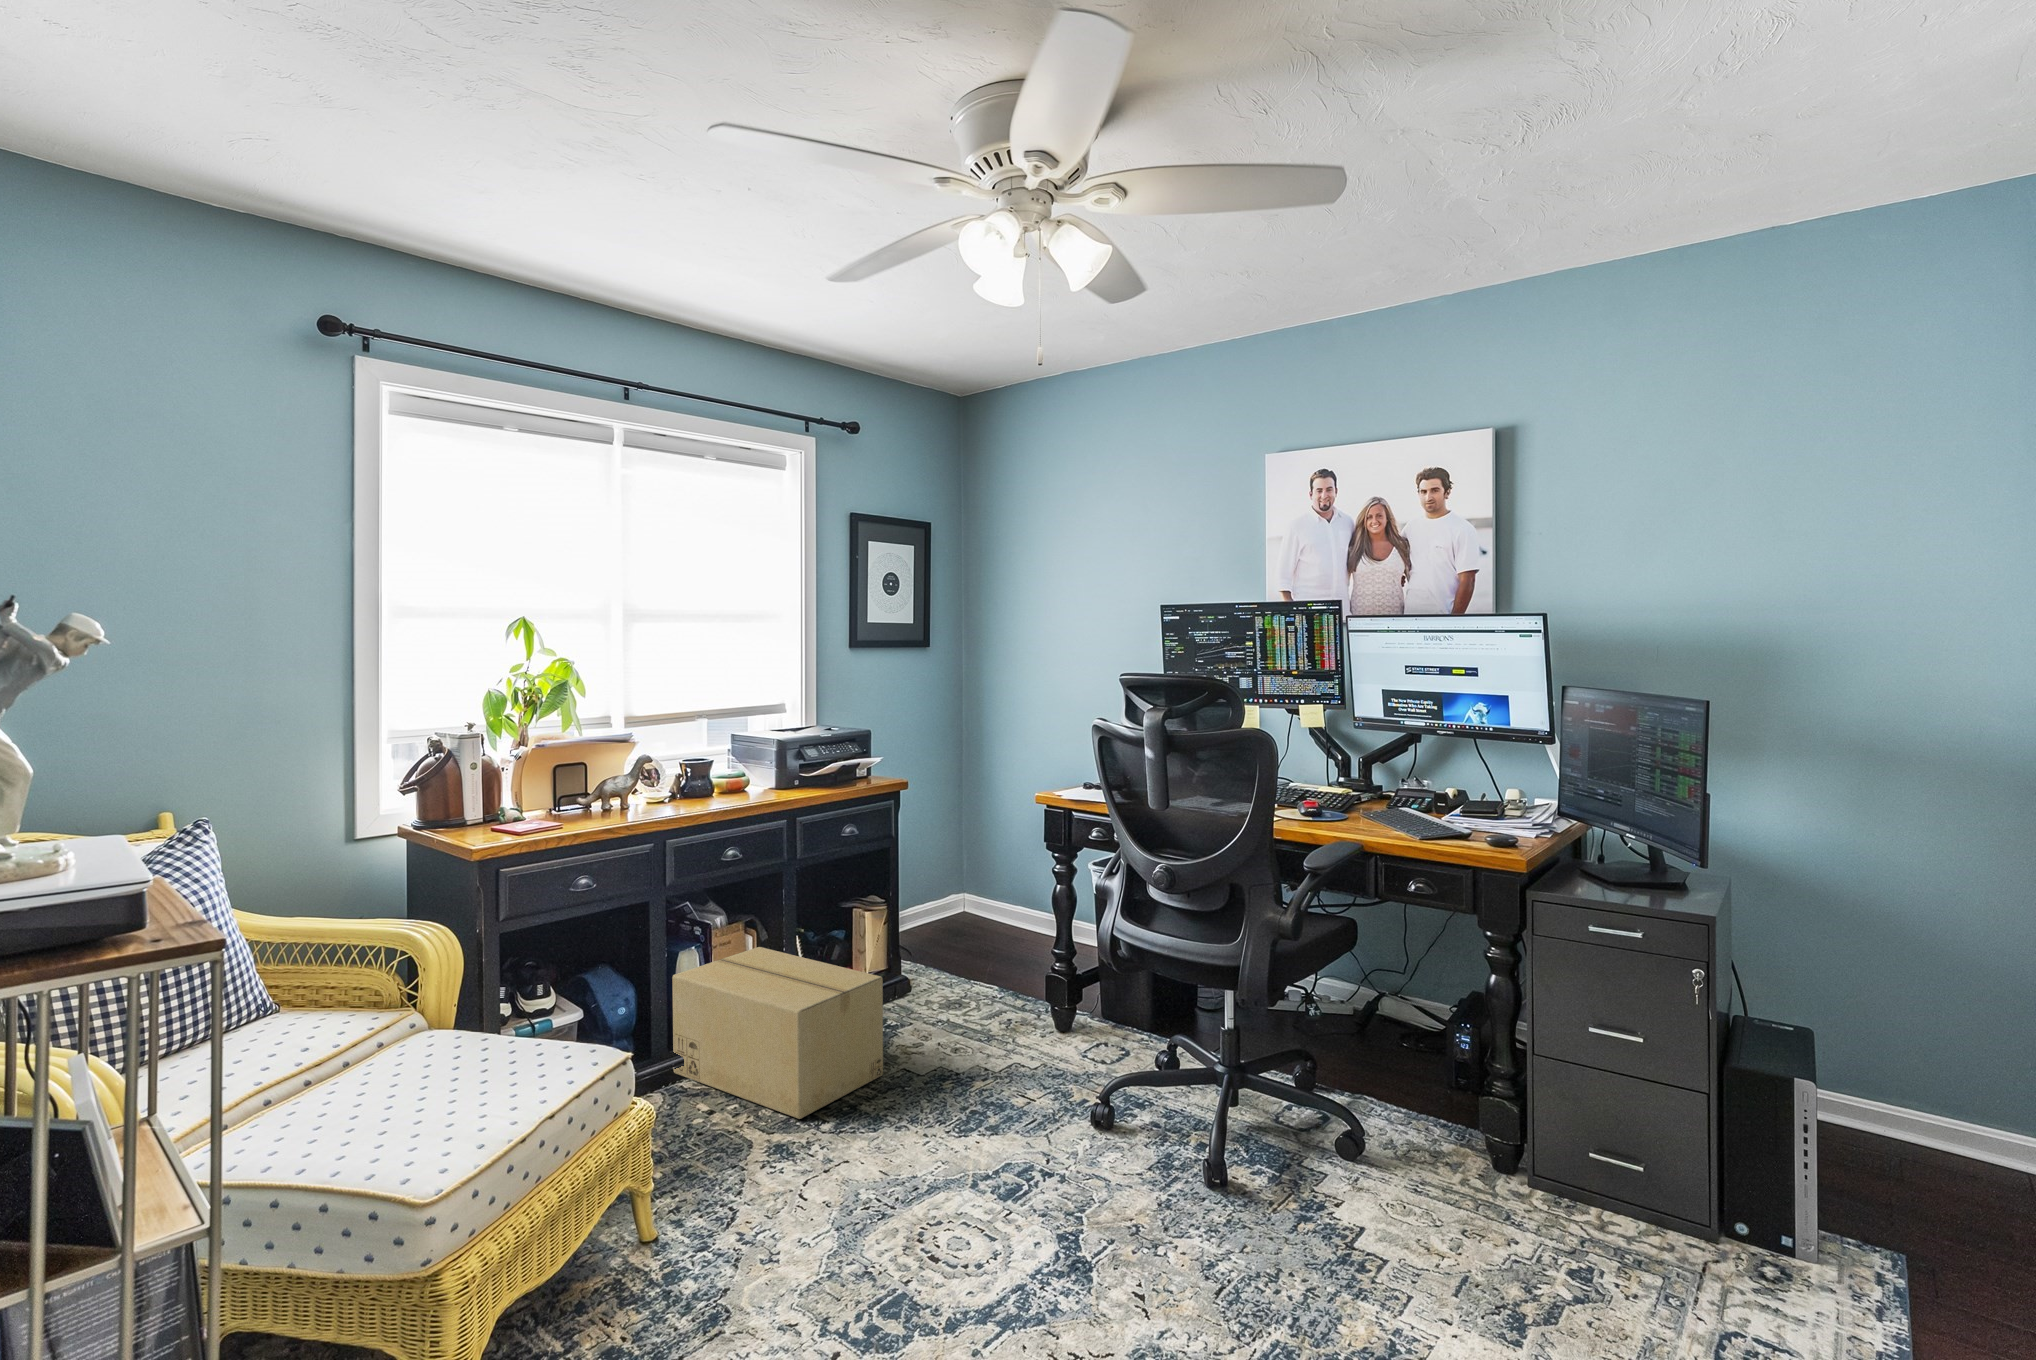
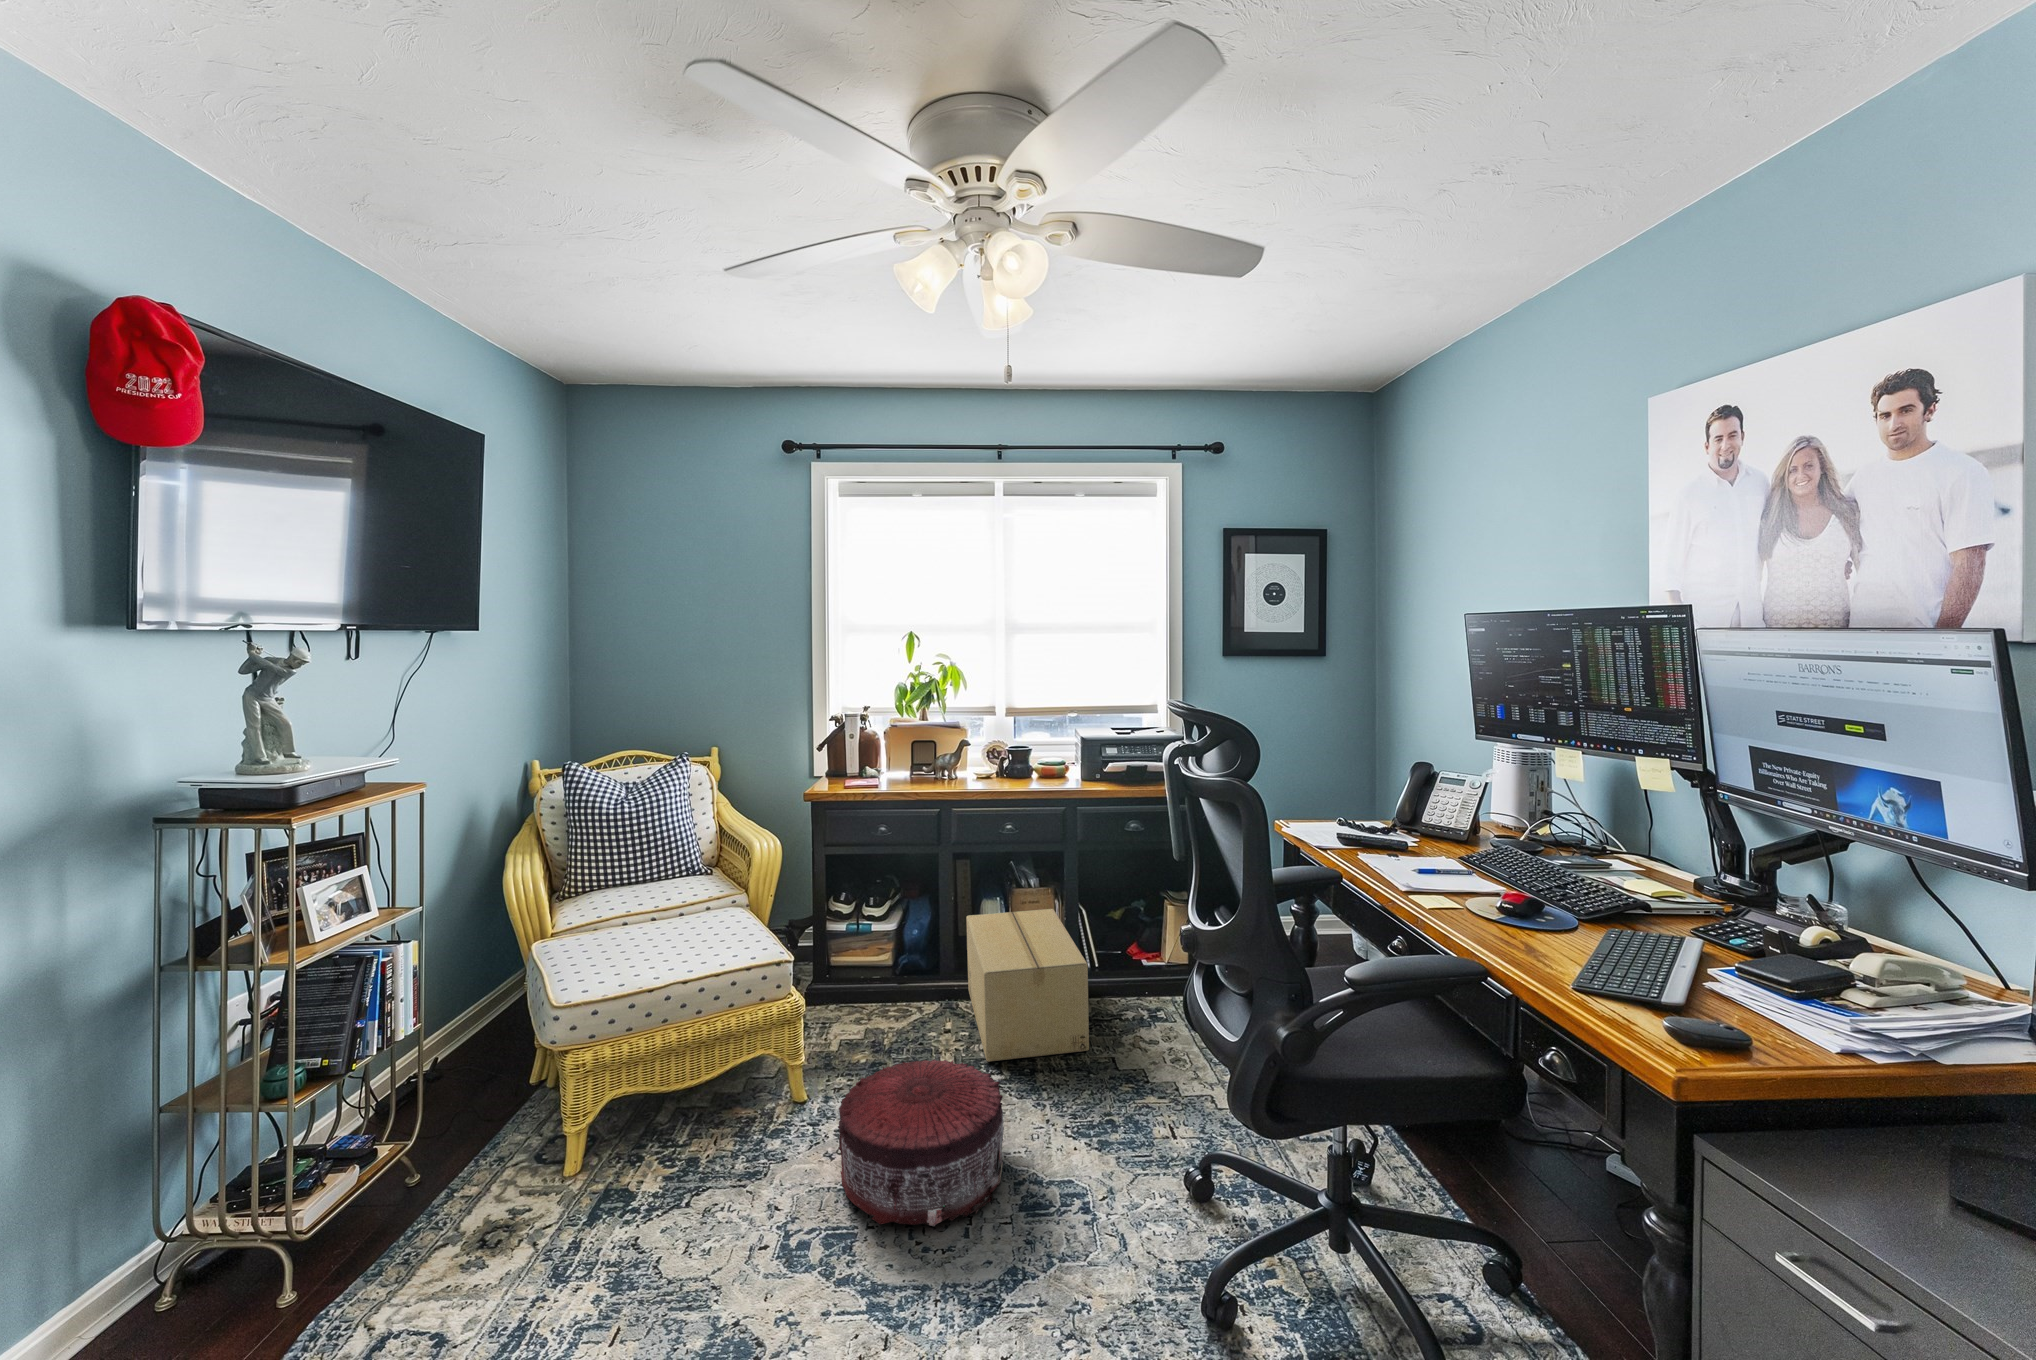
pouf: none [779,1093,982,1269] -> present [838,1059,1004,1226]

